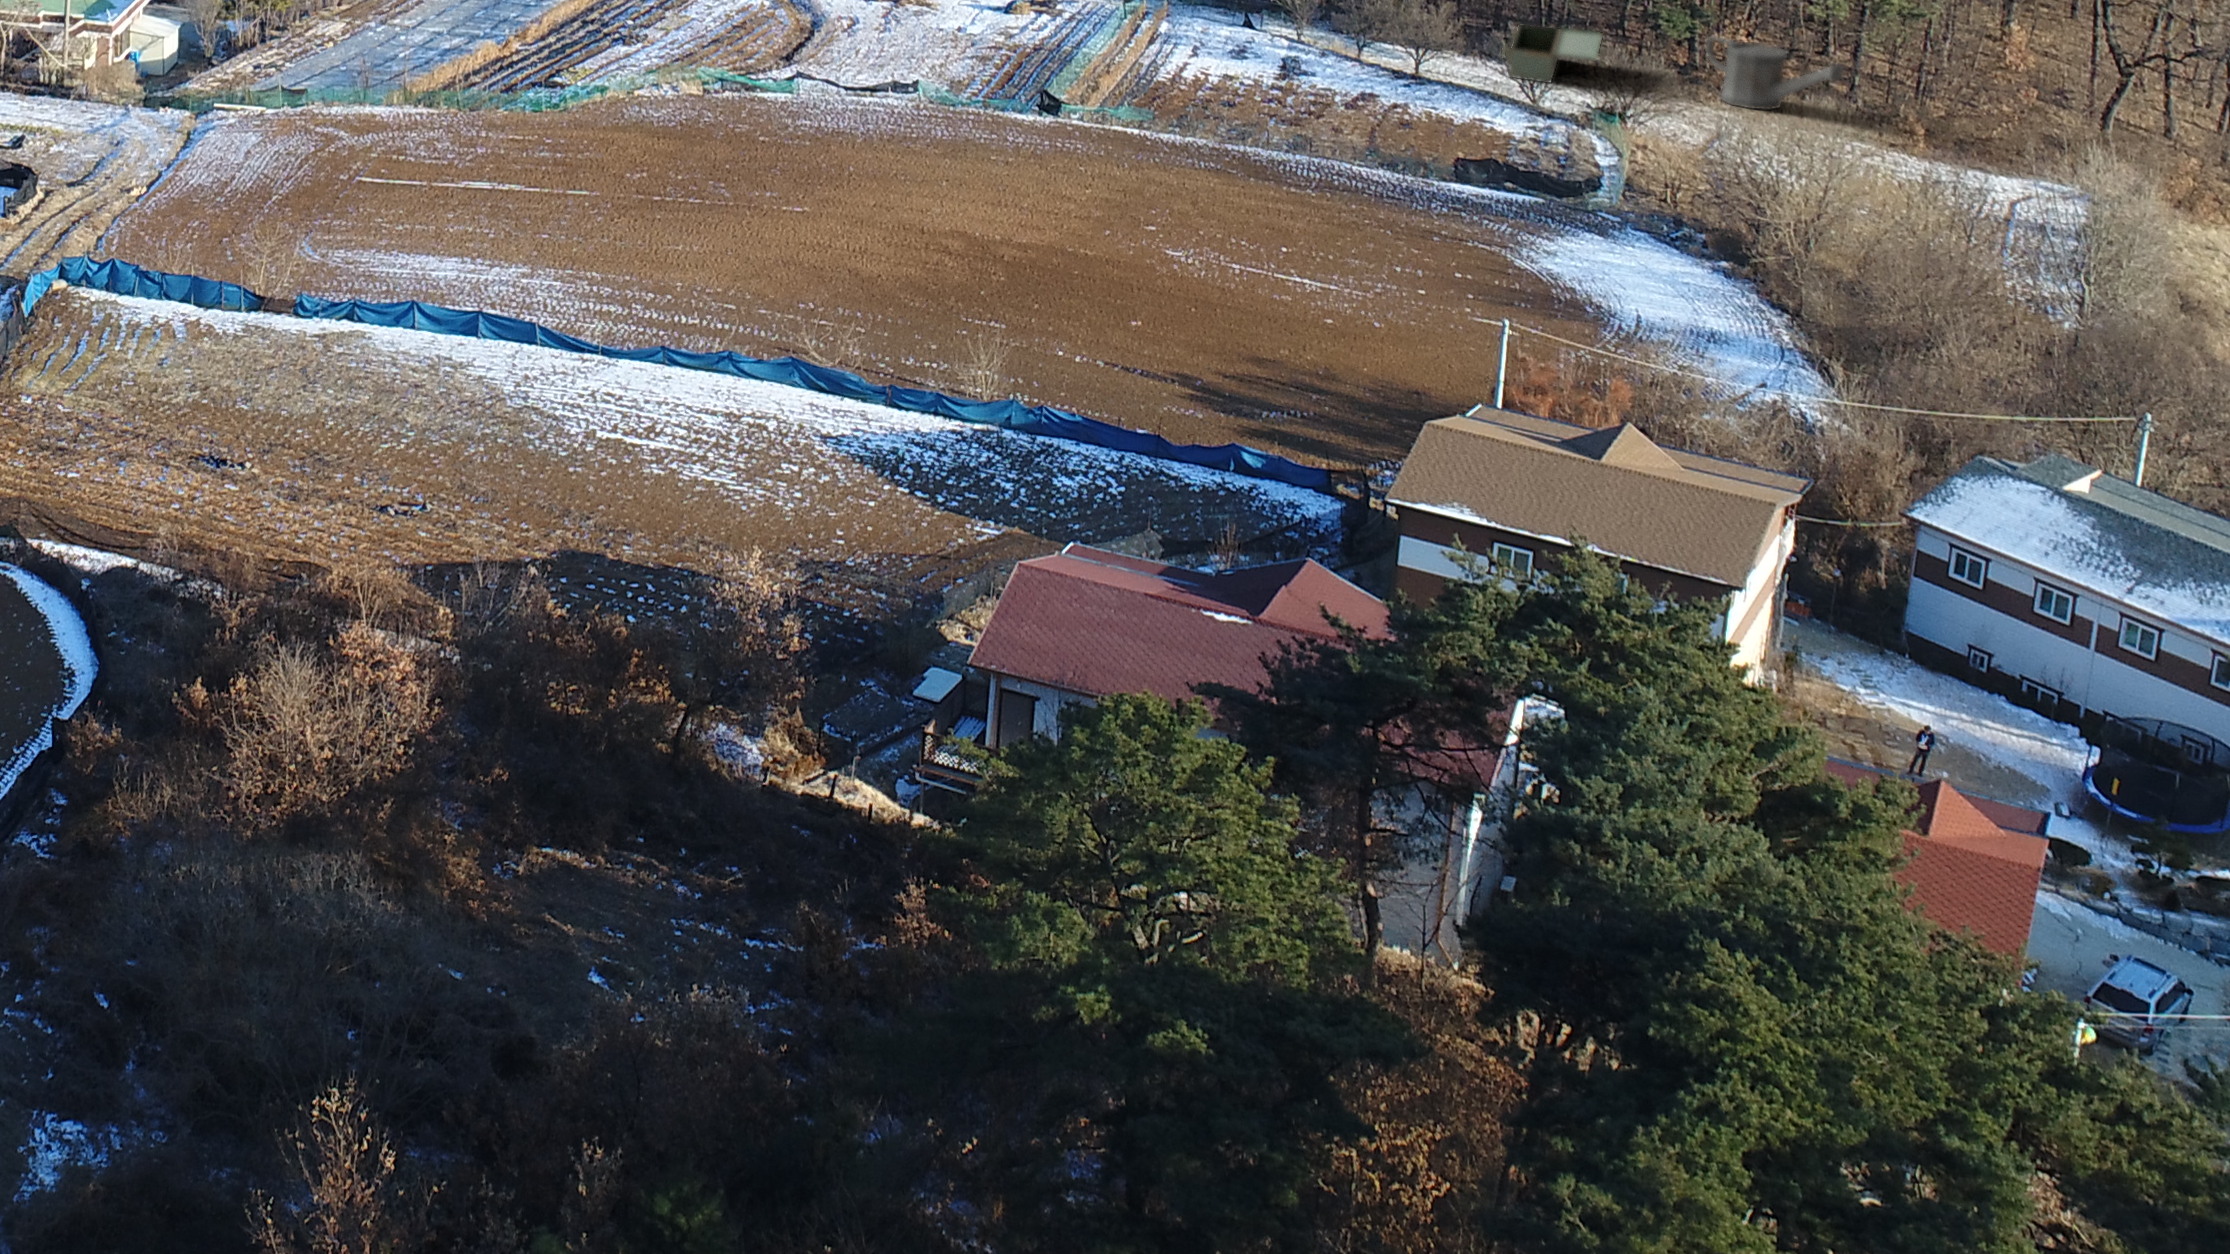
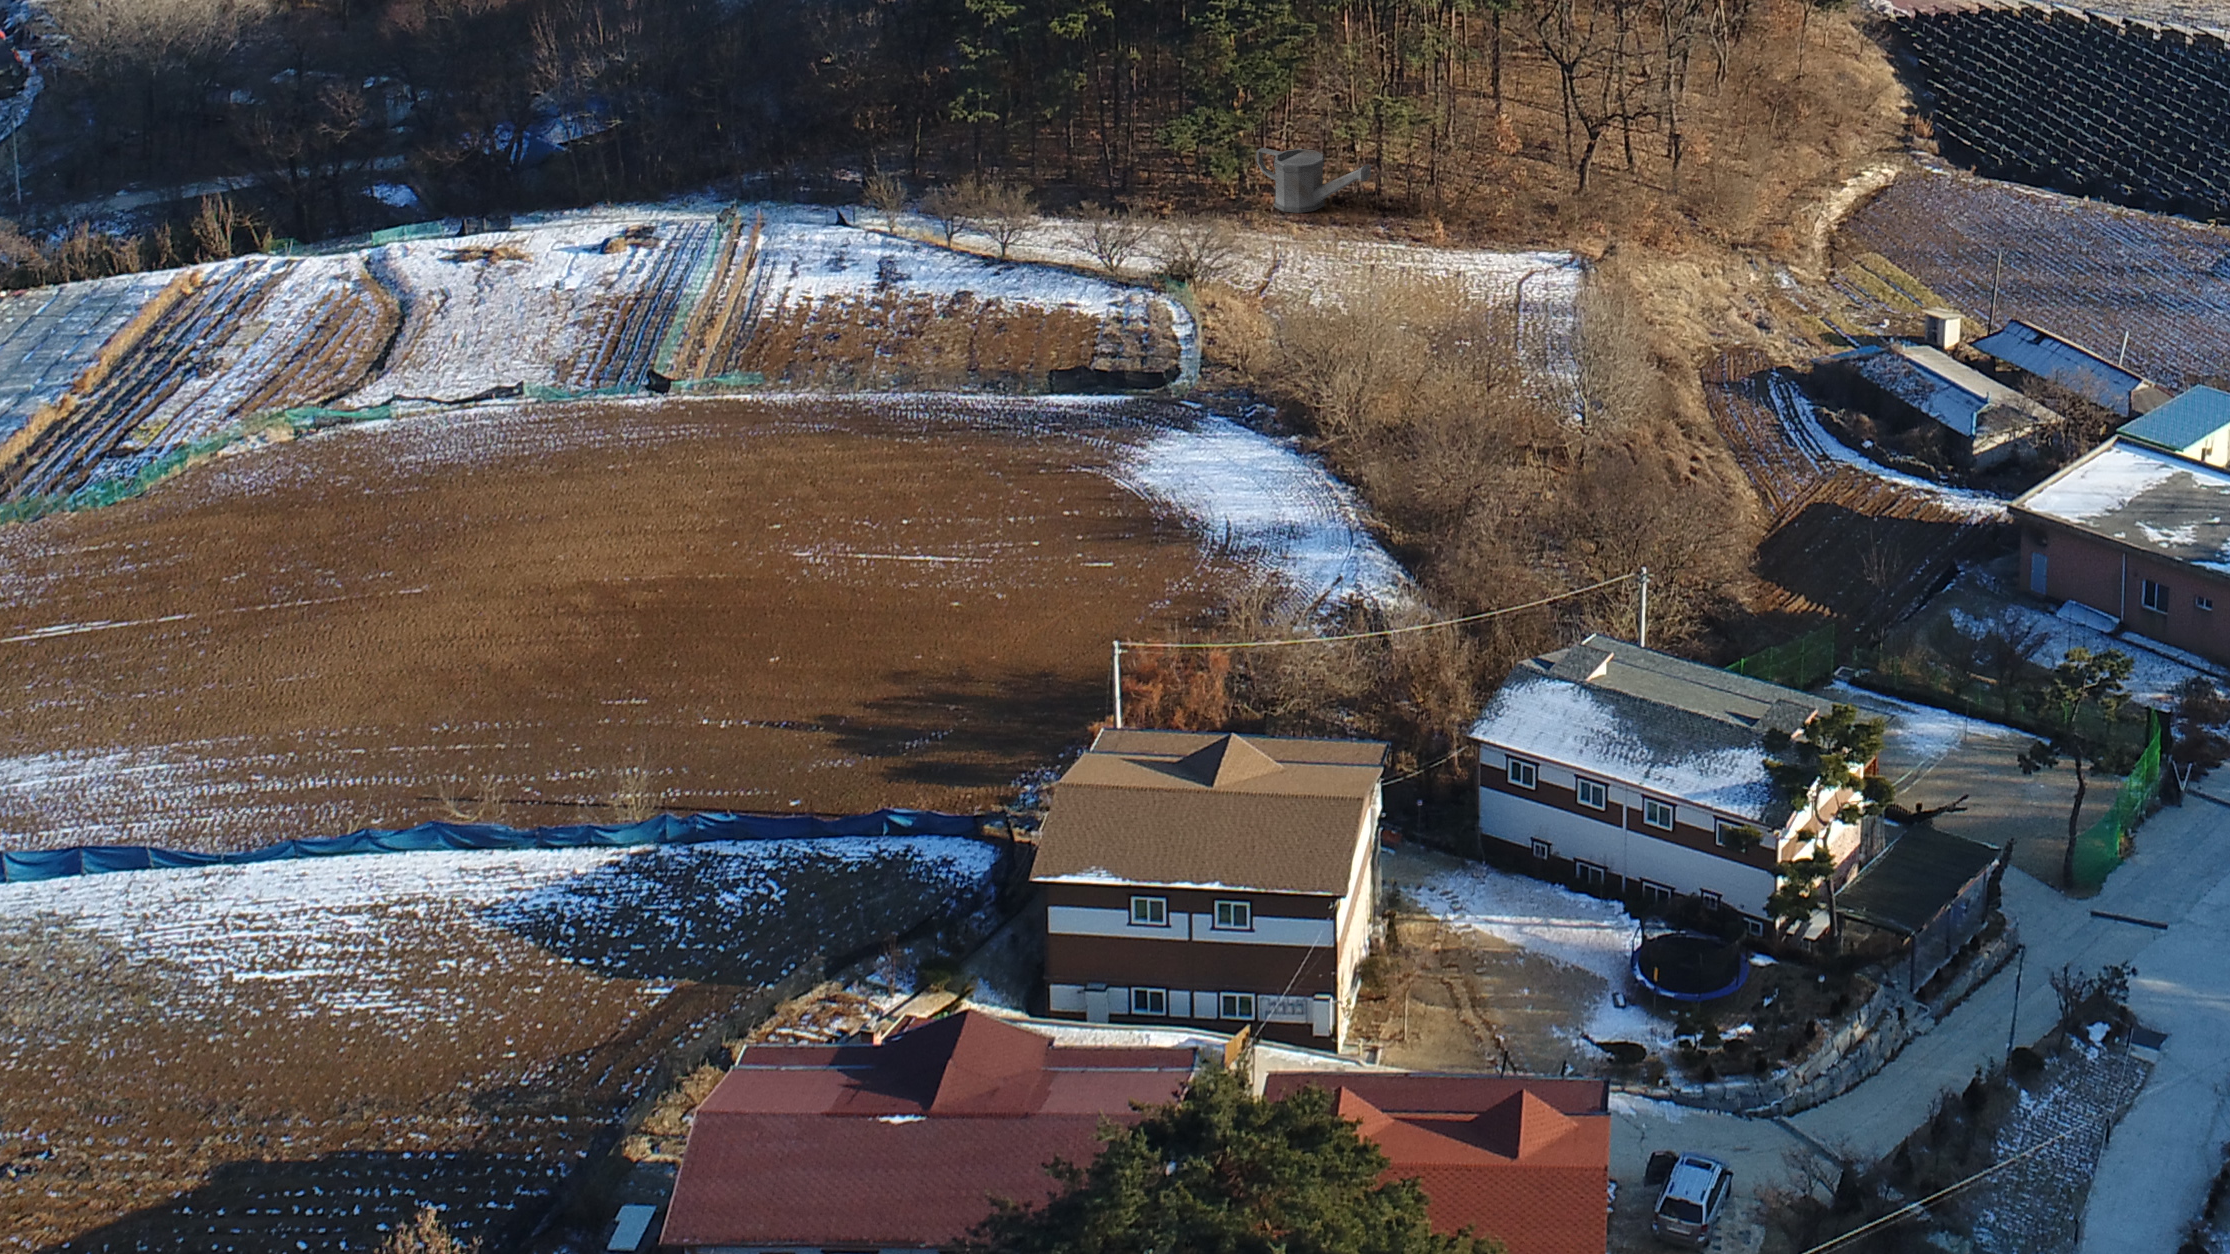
toolbox: present [1502,25,1603,82] -> none [1084,156,1170,221]

